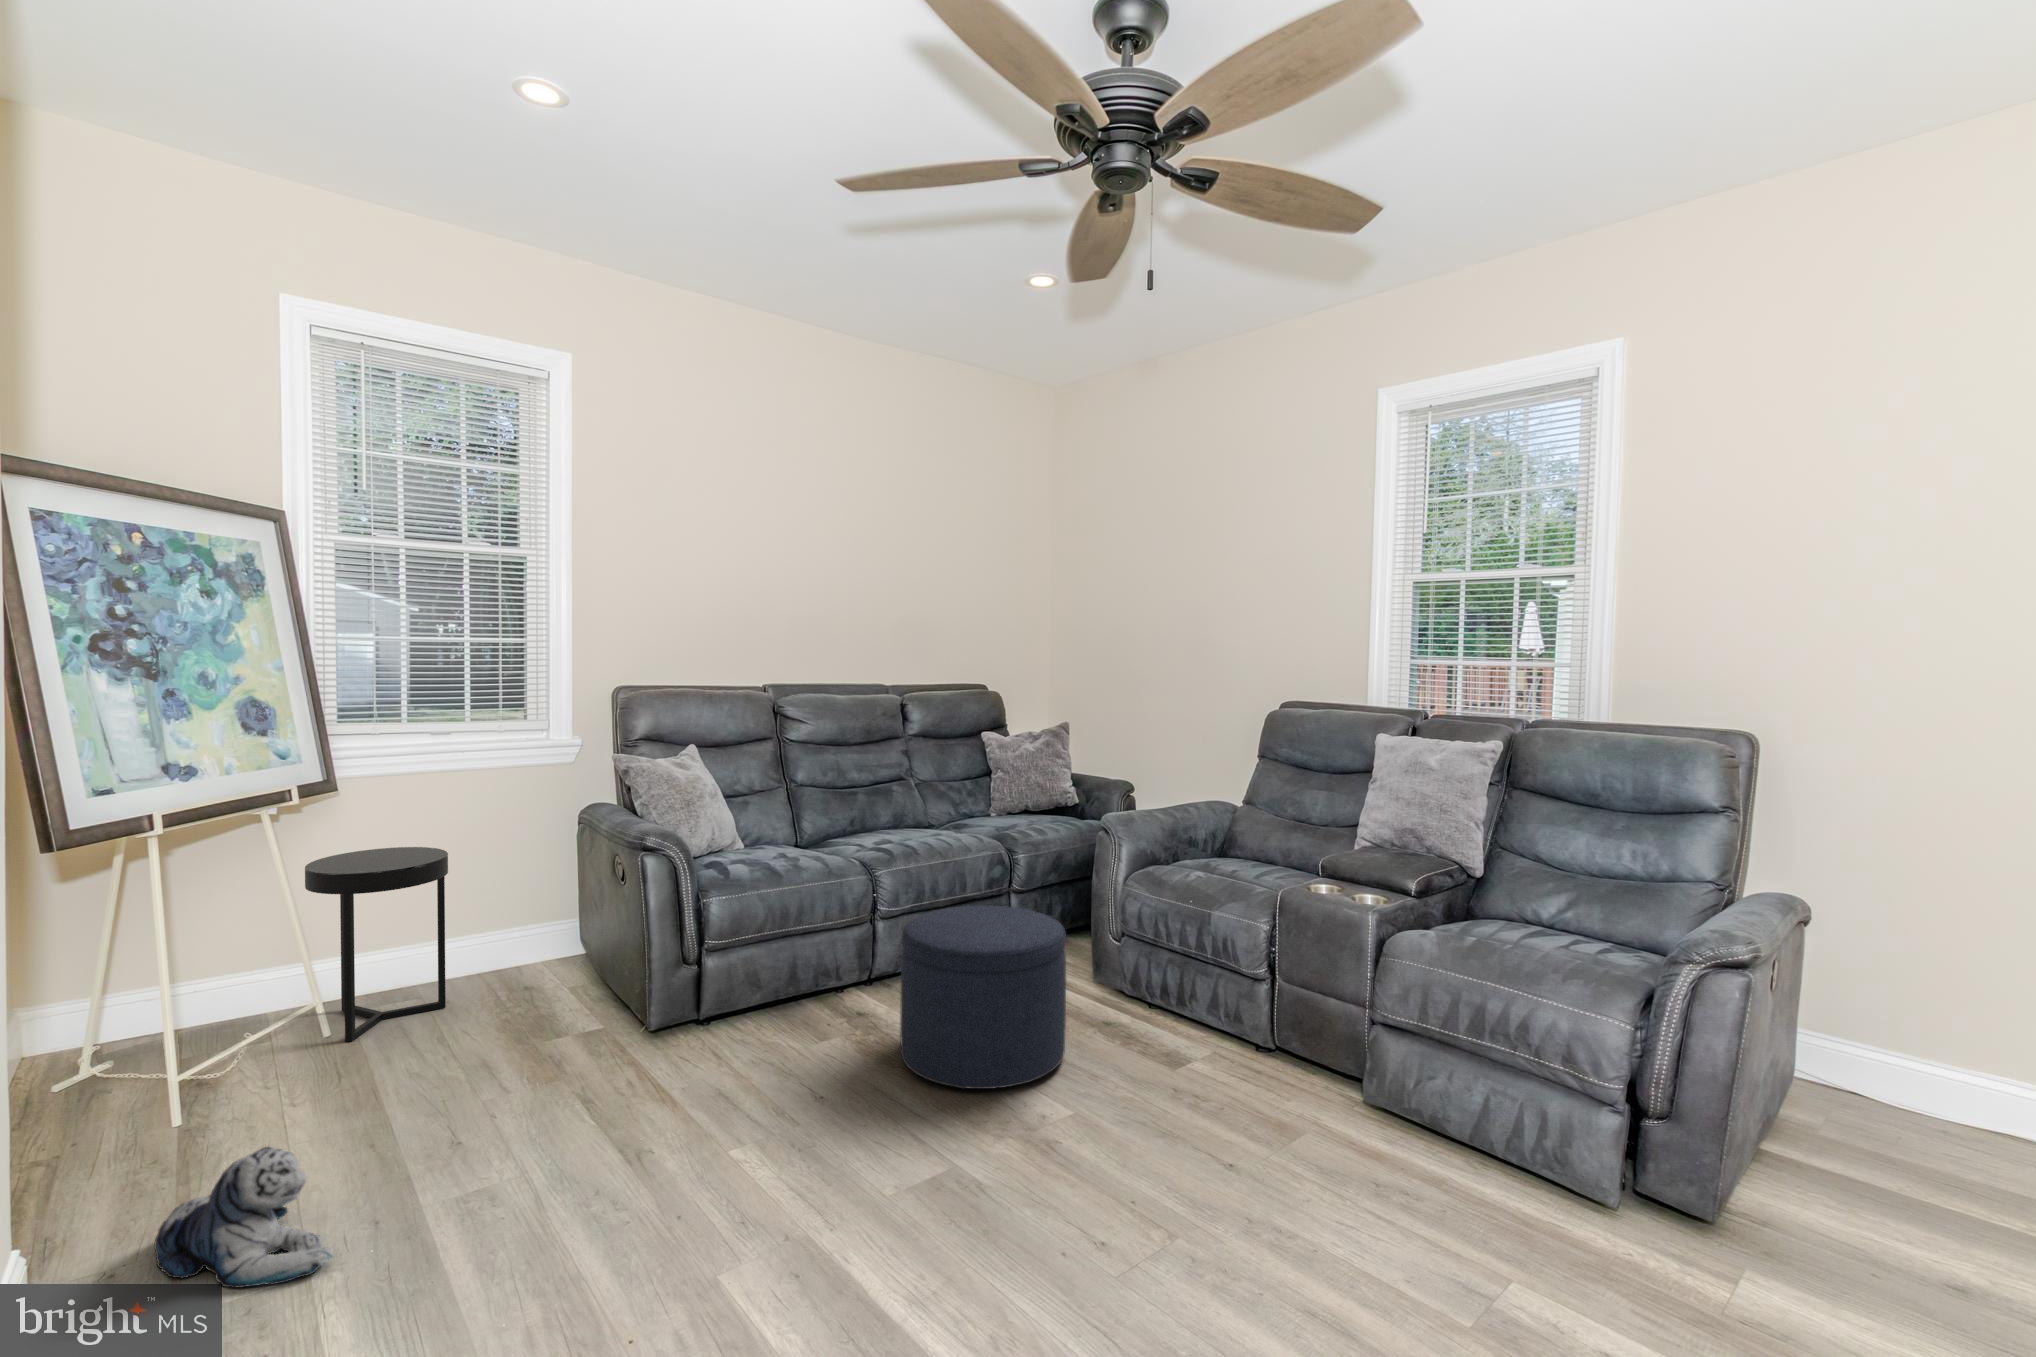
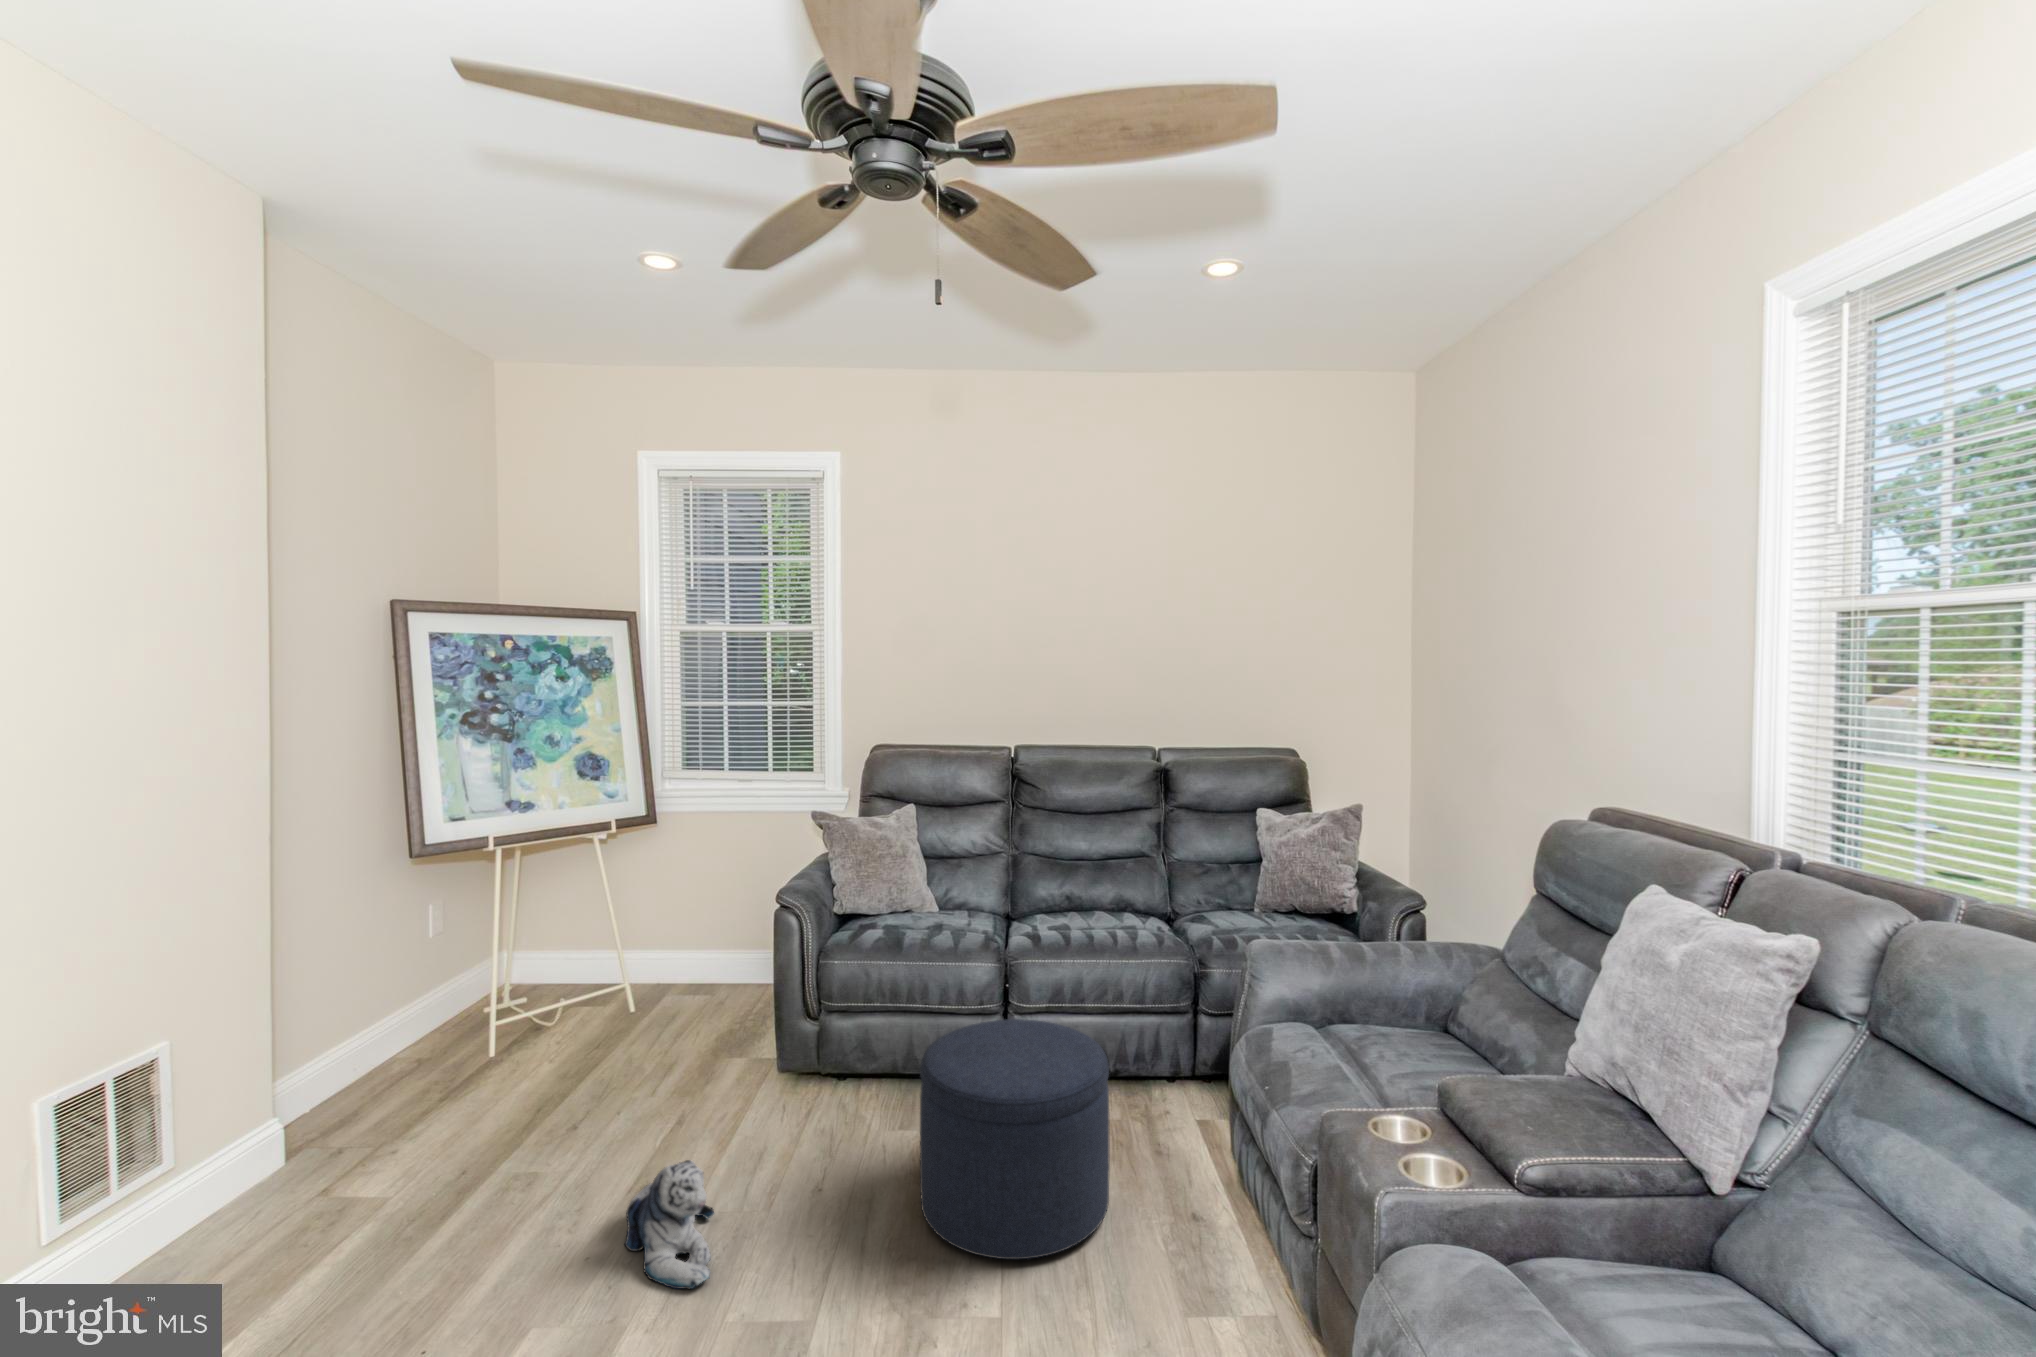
side table: present [305,847,448,1042] -> none [627,868,725,1018]
plush toy: present [154,1147,332,1288] -> present [625,1160,714,1289]

